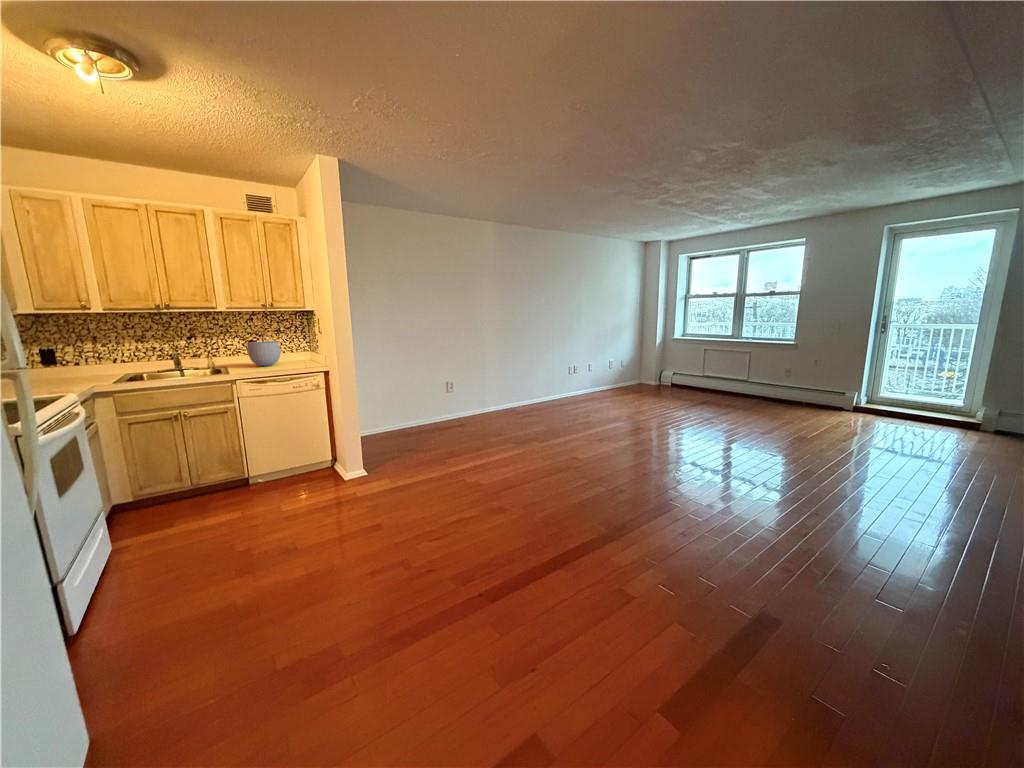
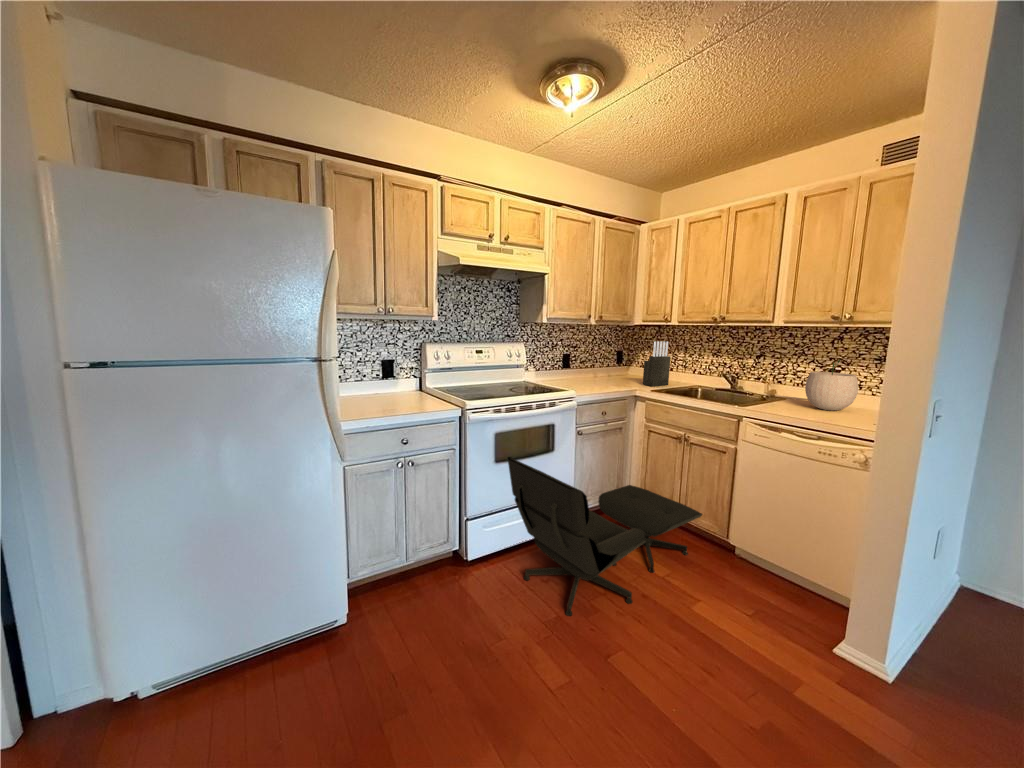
knife block: none [51,332,89,385] -> present [643,341,670,386]
lounge chair: none [90,450,254,594] -> present [508,457,702,616]

